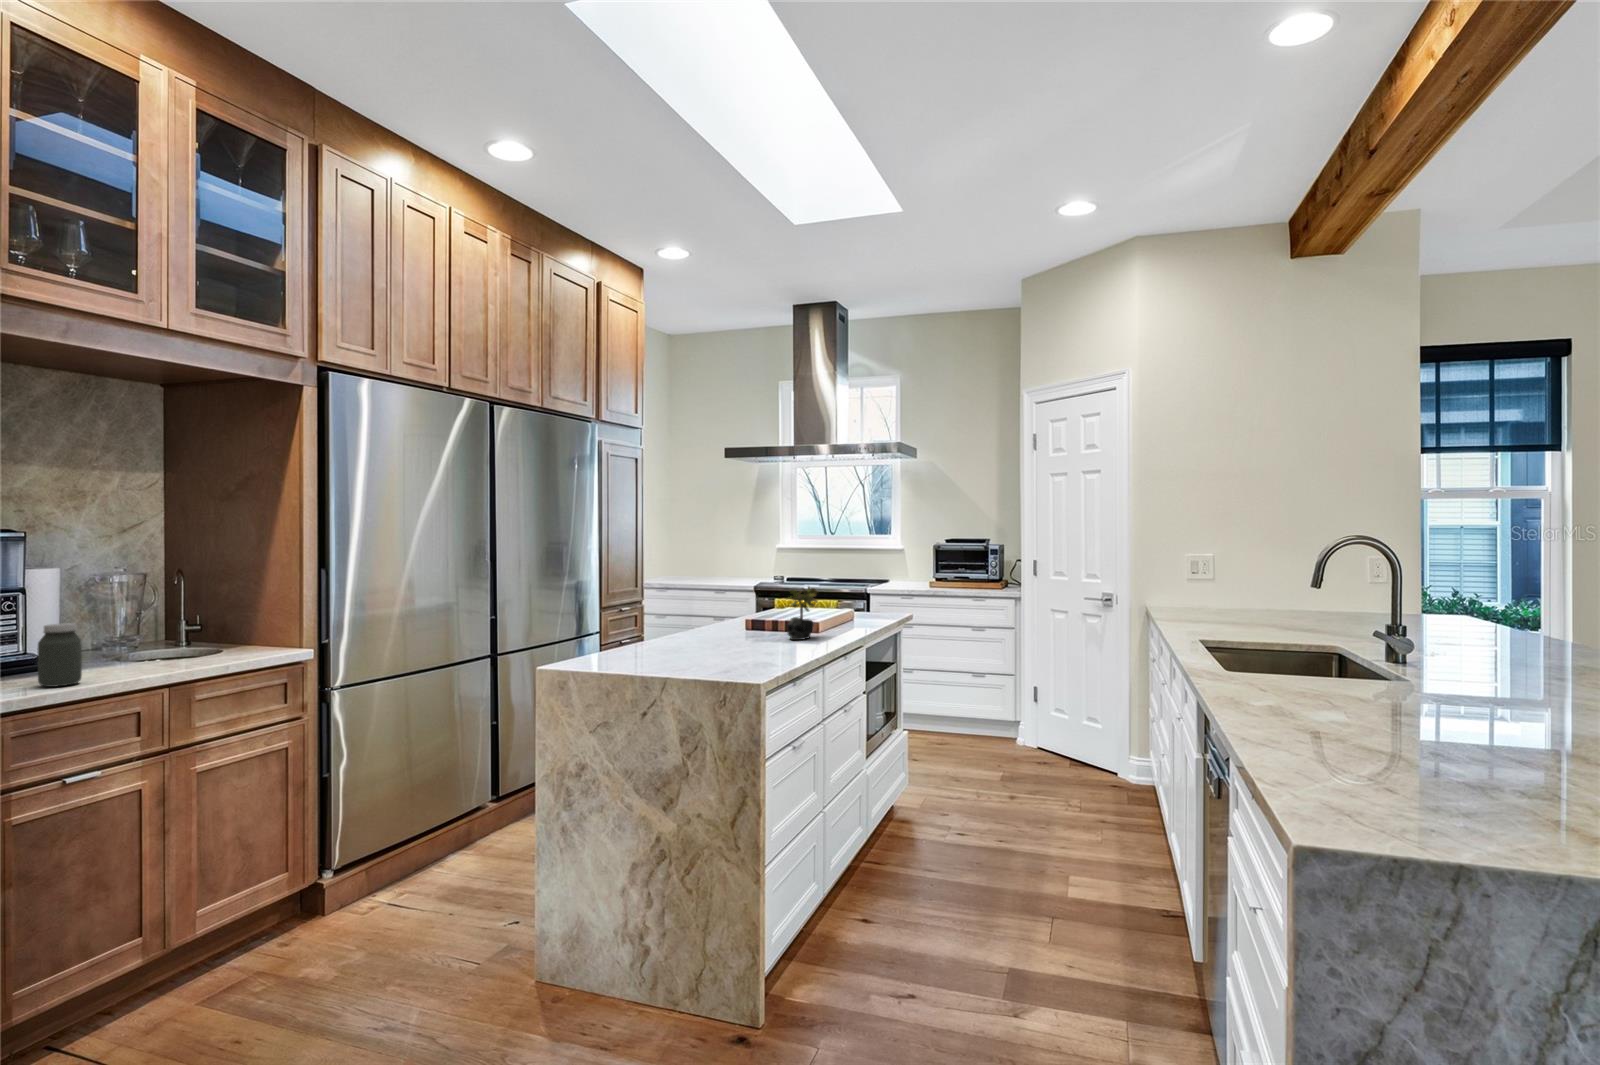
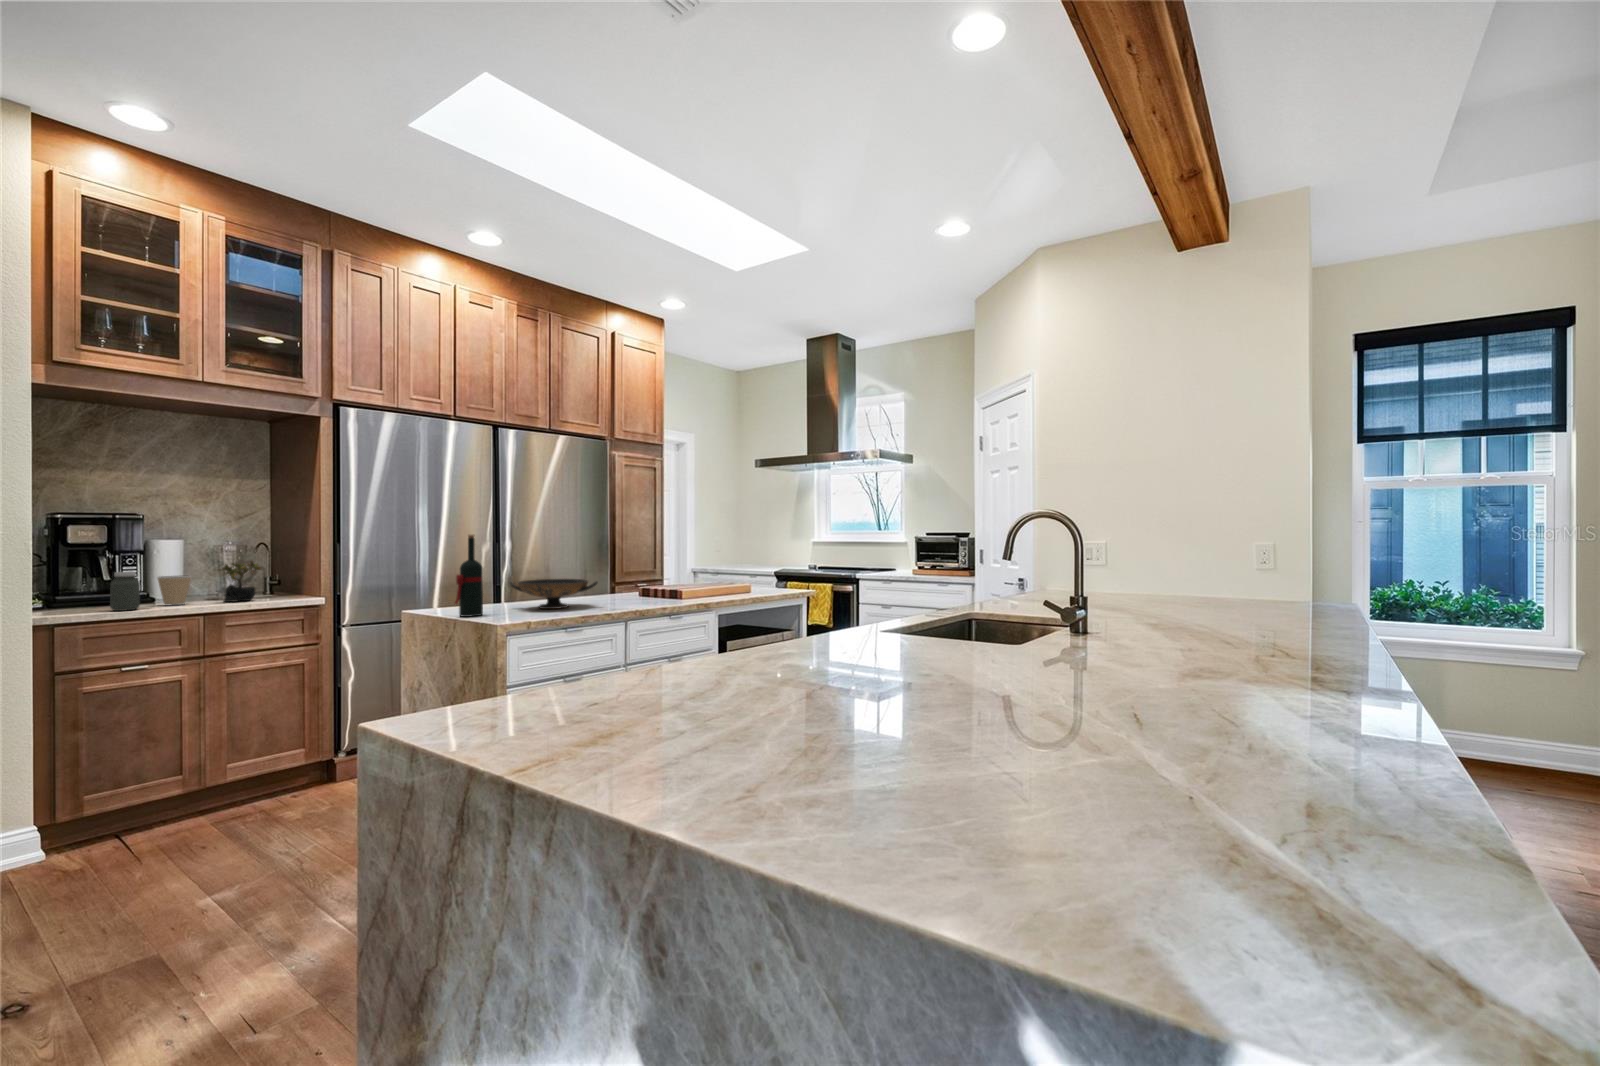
wine bottle: none [638,560,667,669] -> present [455,535,483,617]
succulent plant: present [788,587,818,640] -> present [219,561,261,602]
decorative bowl: none [662,612,772,653] -> present [510,579,598,609]
coffee cup: none [83,625,136,674] -> present [157,576,191,605]

